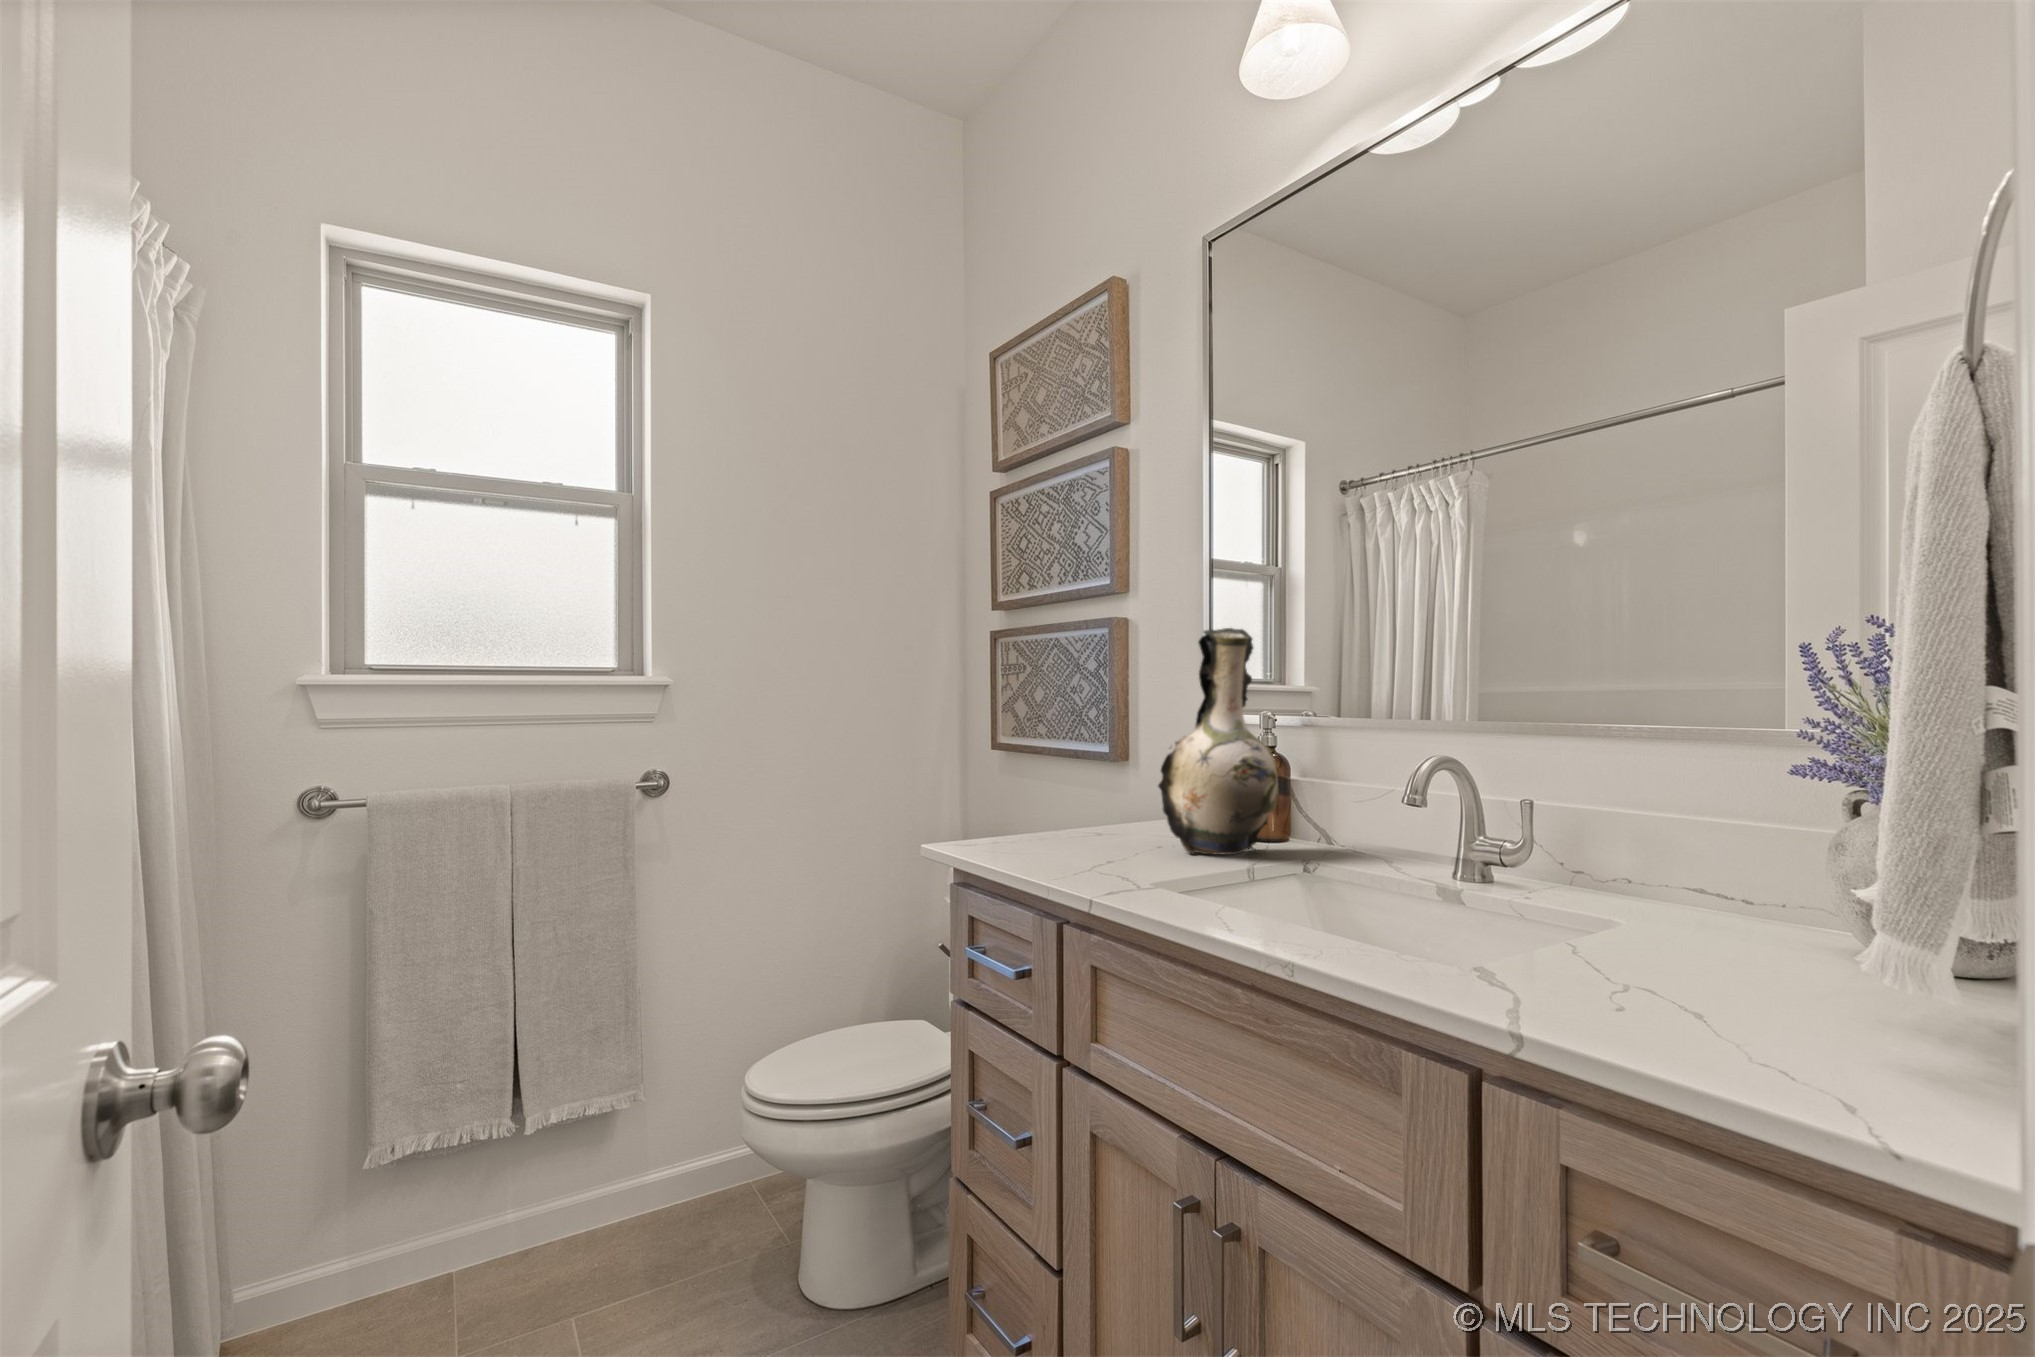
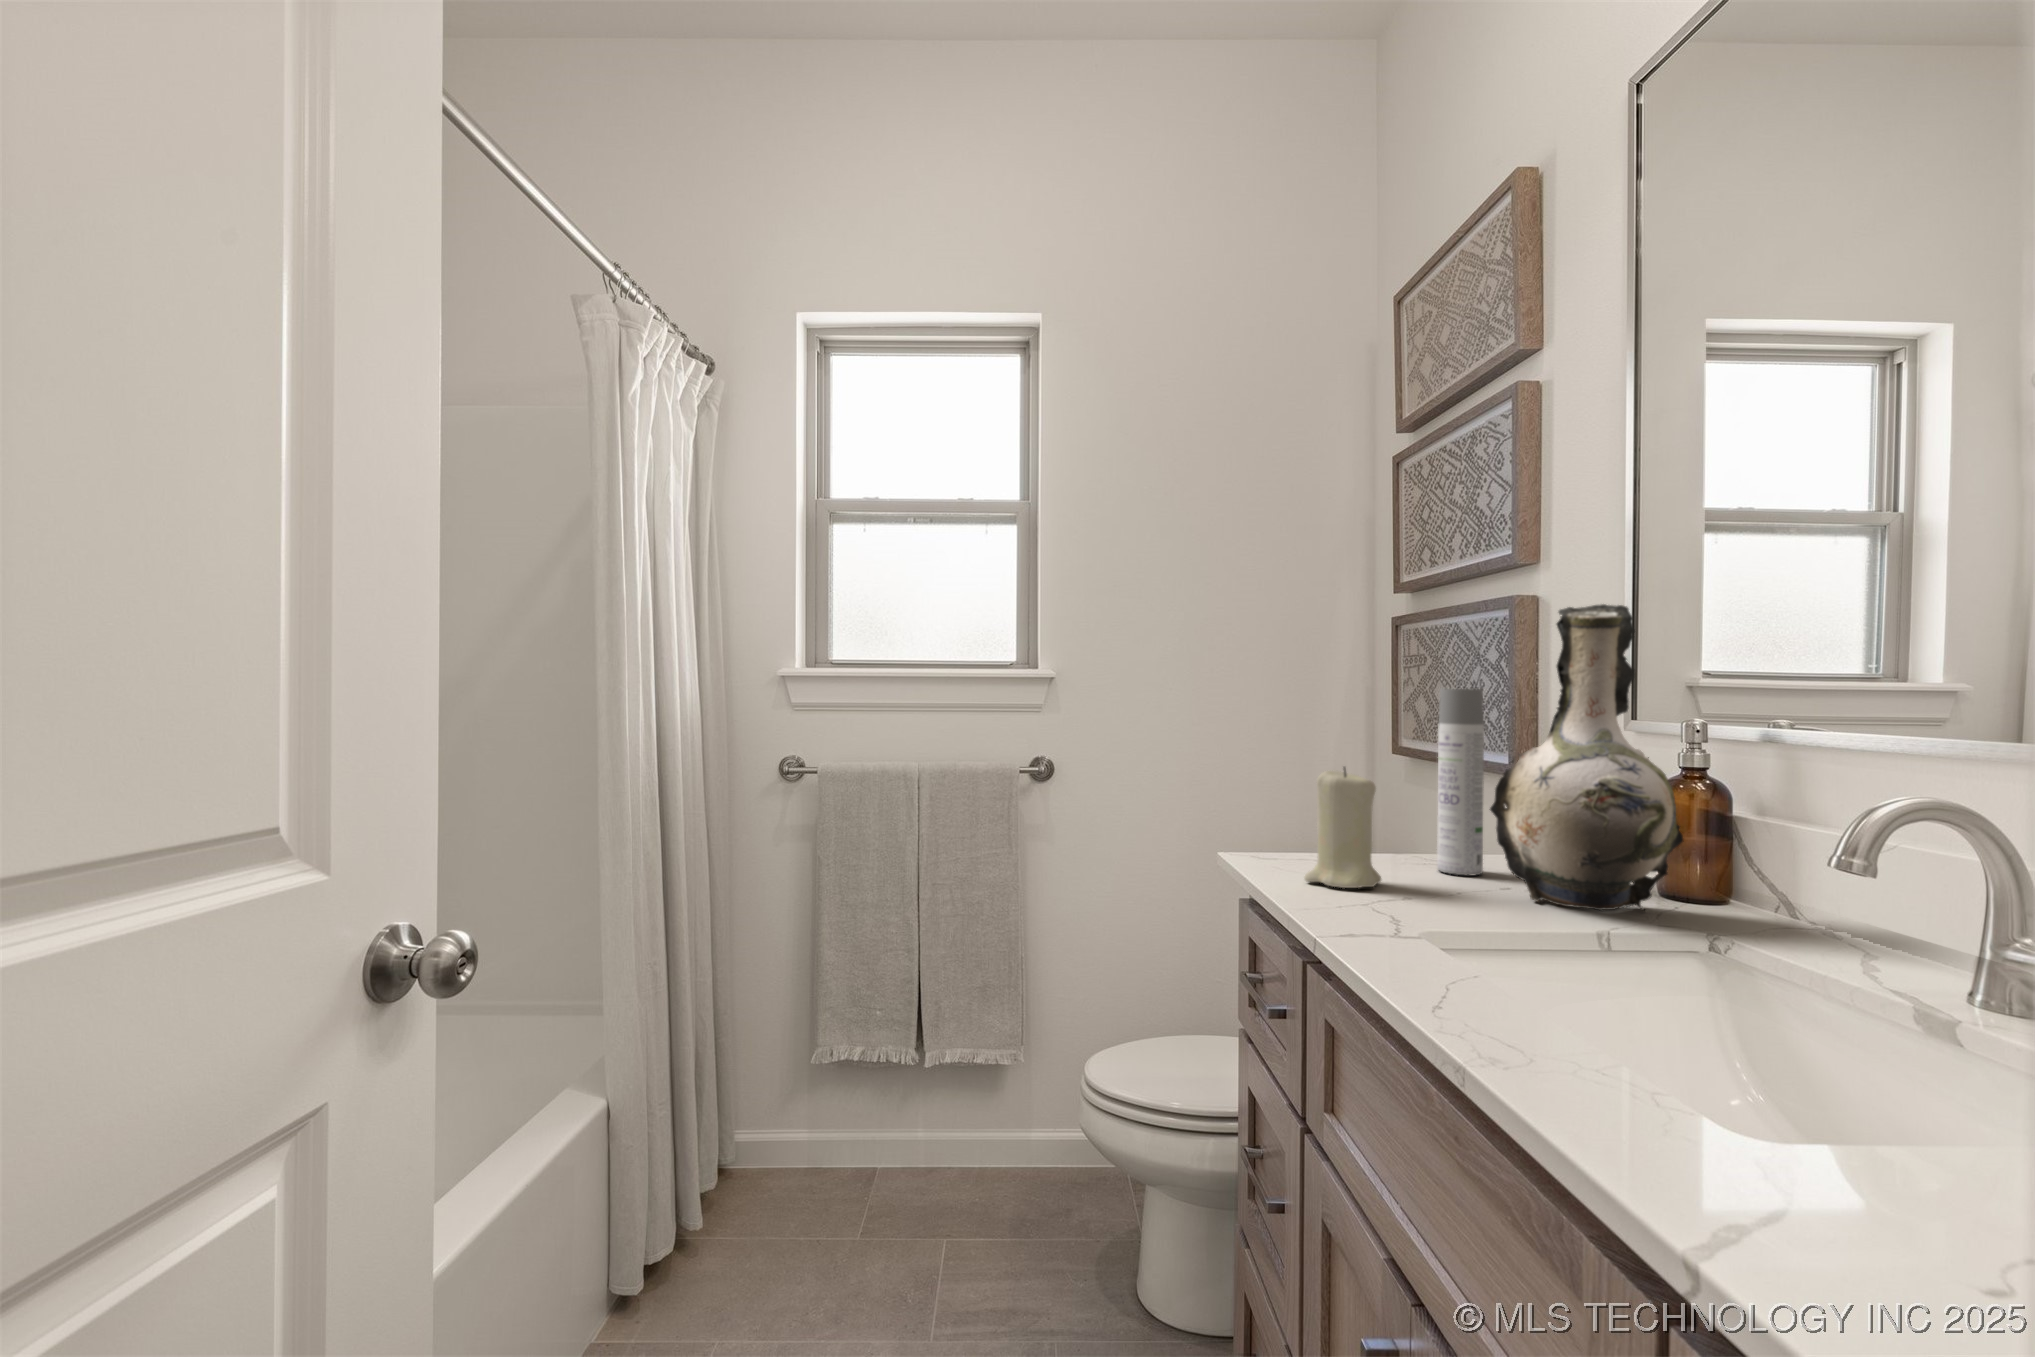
spray bottle: none [1099,692,1132,842] -> present [1437,689,1484,875]
candle: none [1022,758,1079,860] -> present [1304,767,1381,888]

